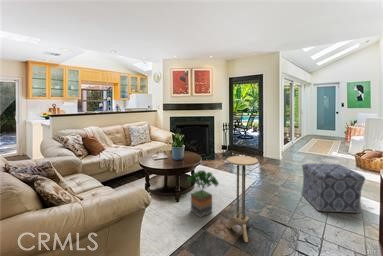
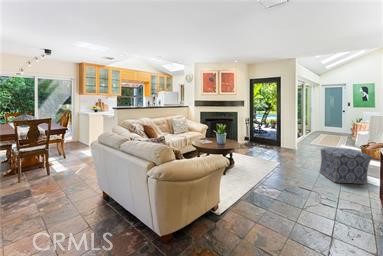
side table: present [227,156,258,242] -> none [268,138,296,198]
potted tree: present [188,171,219,217] -> none [235,150,261,184]

